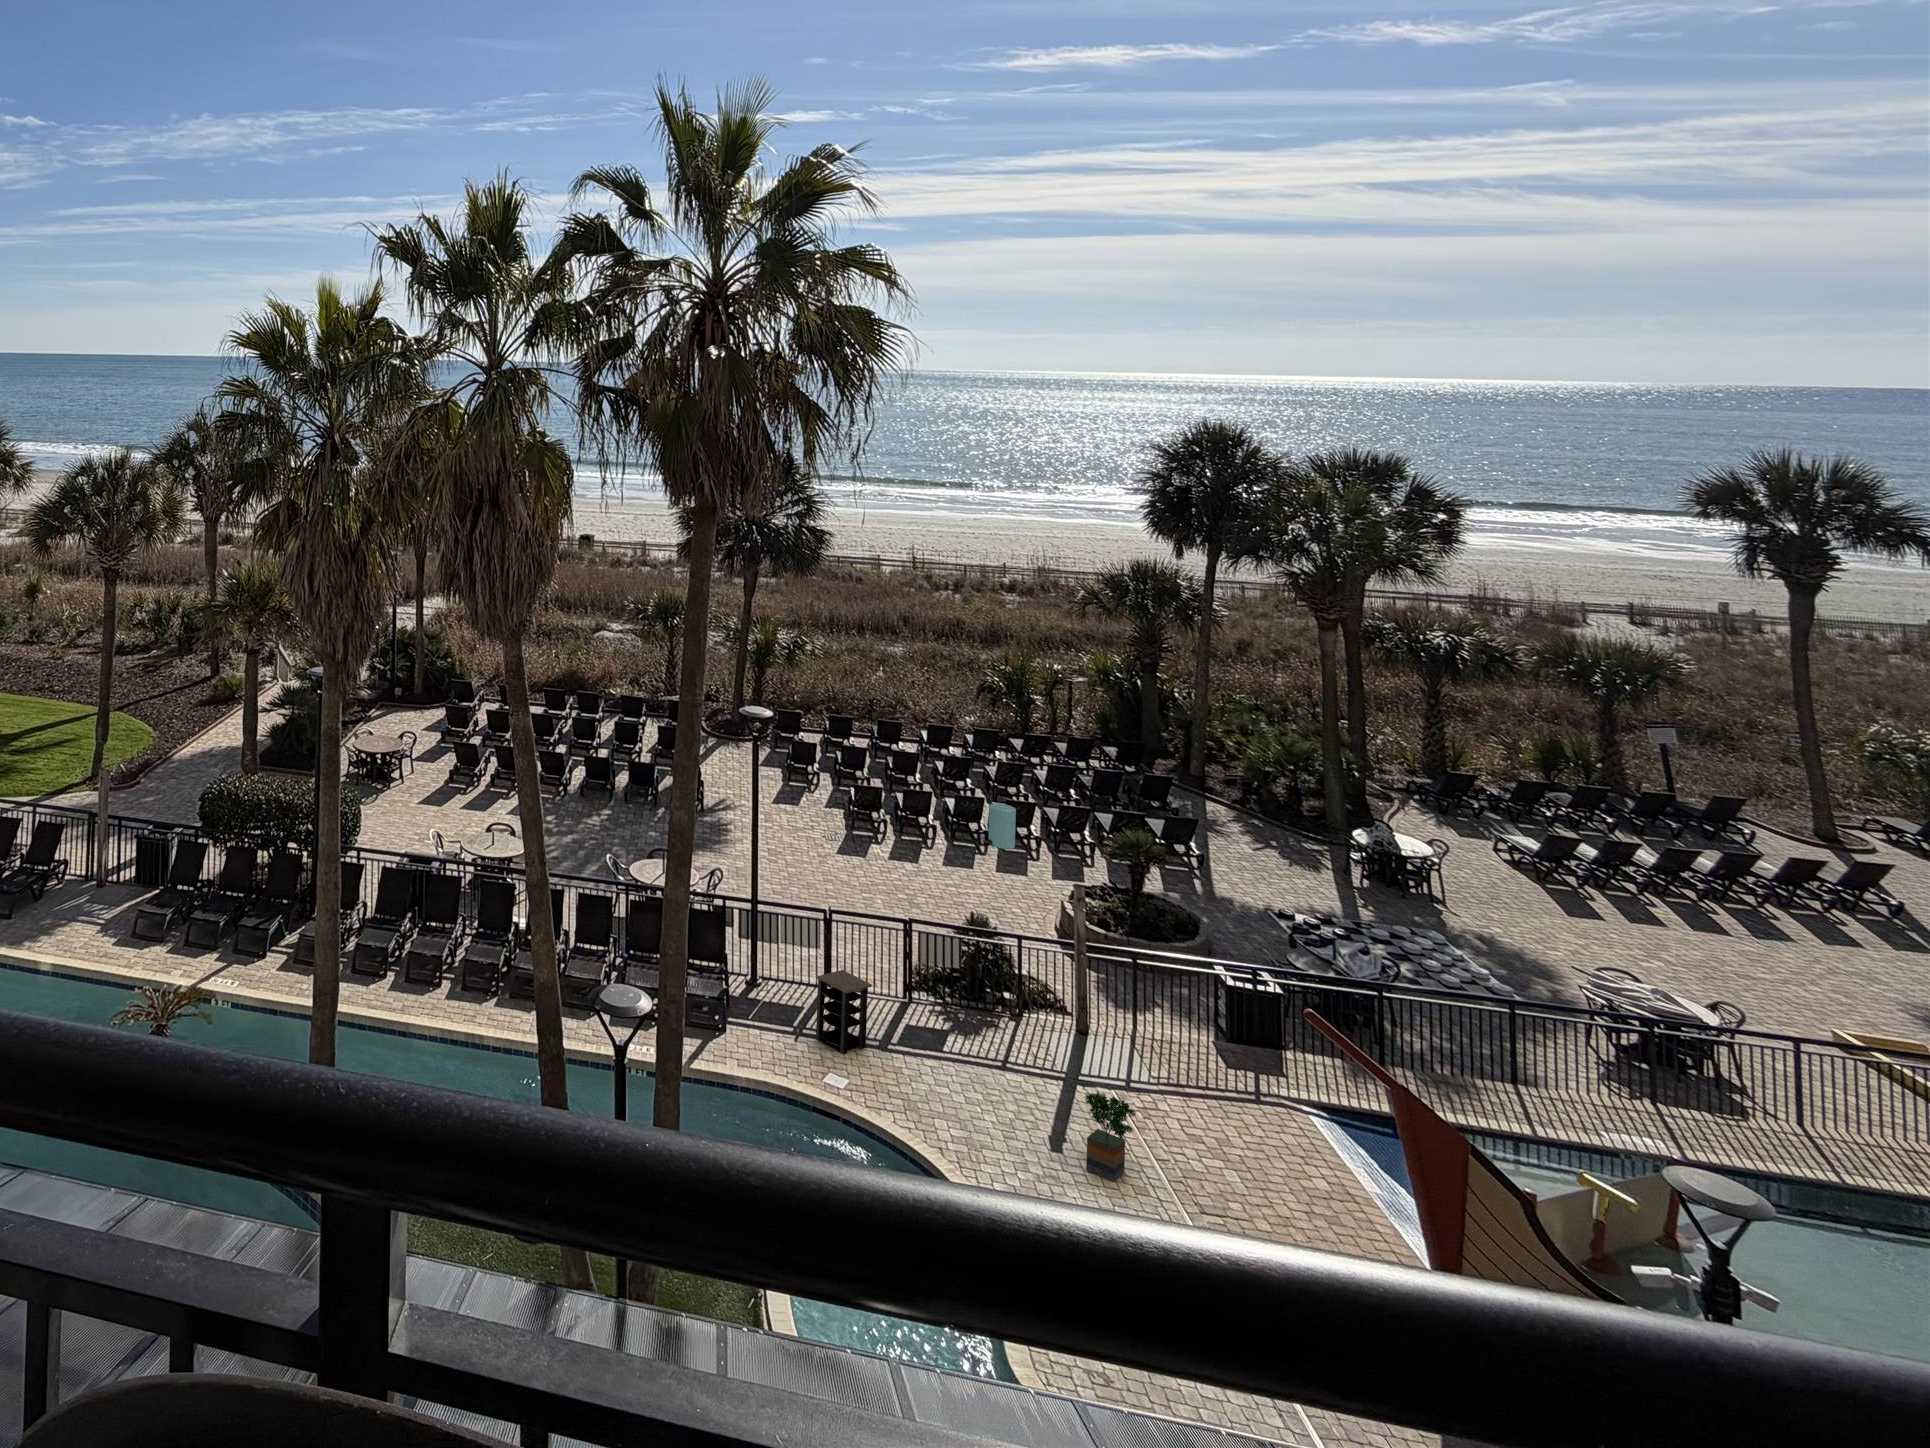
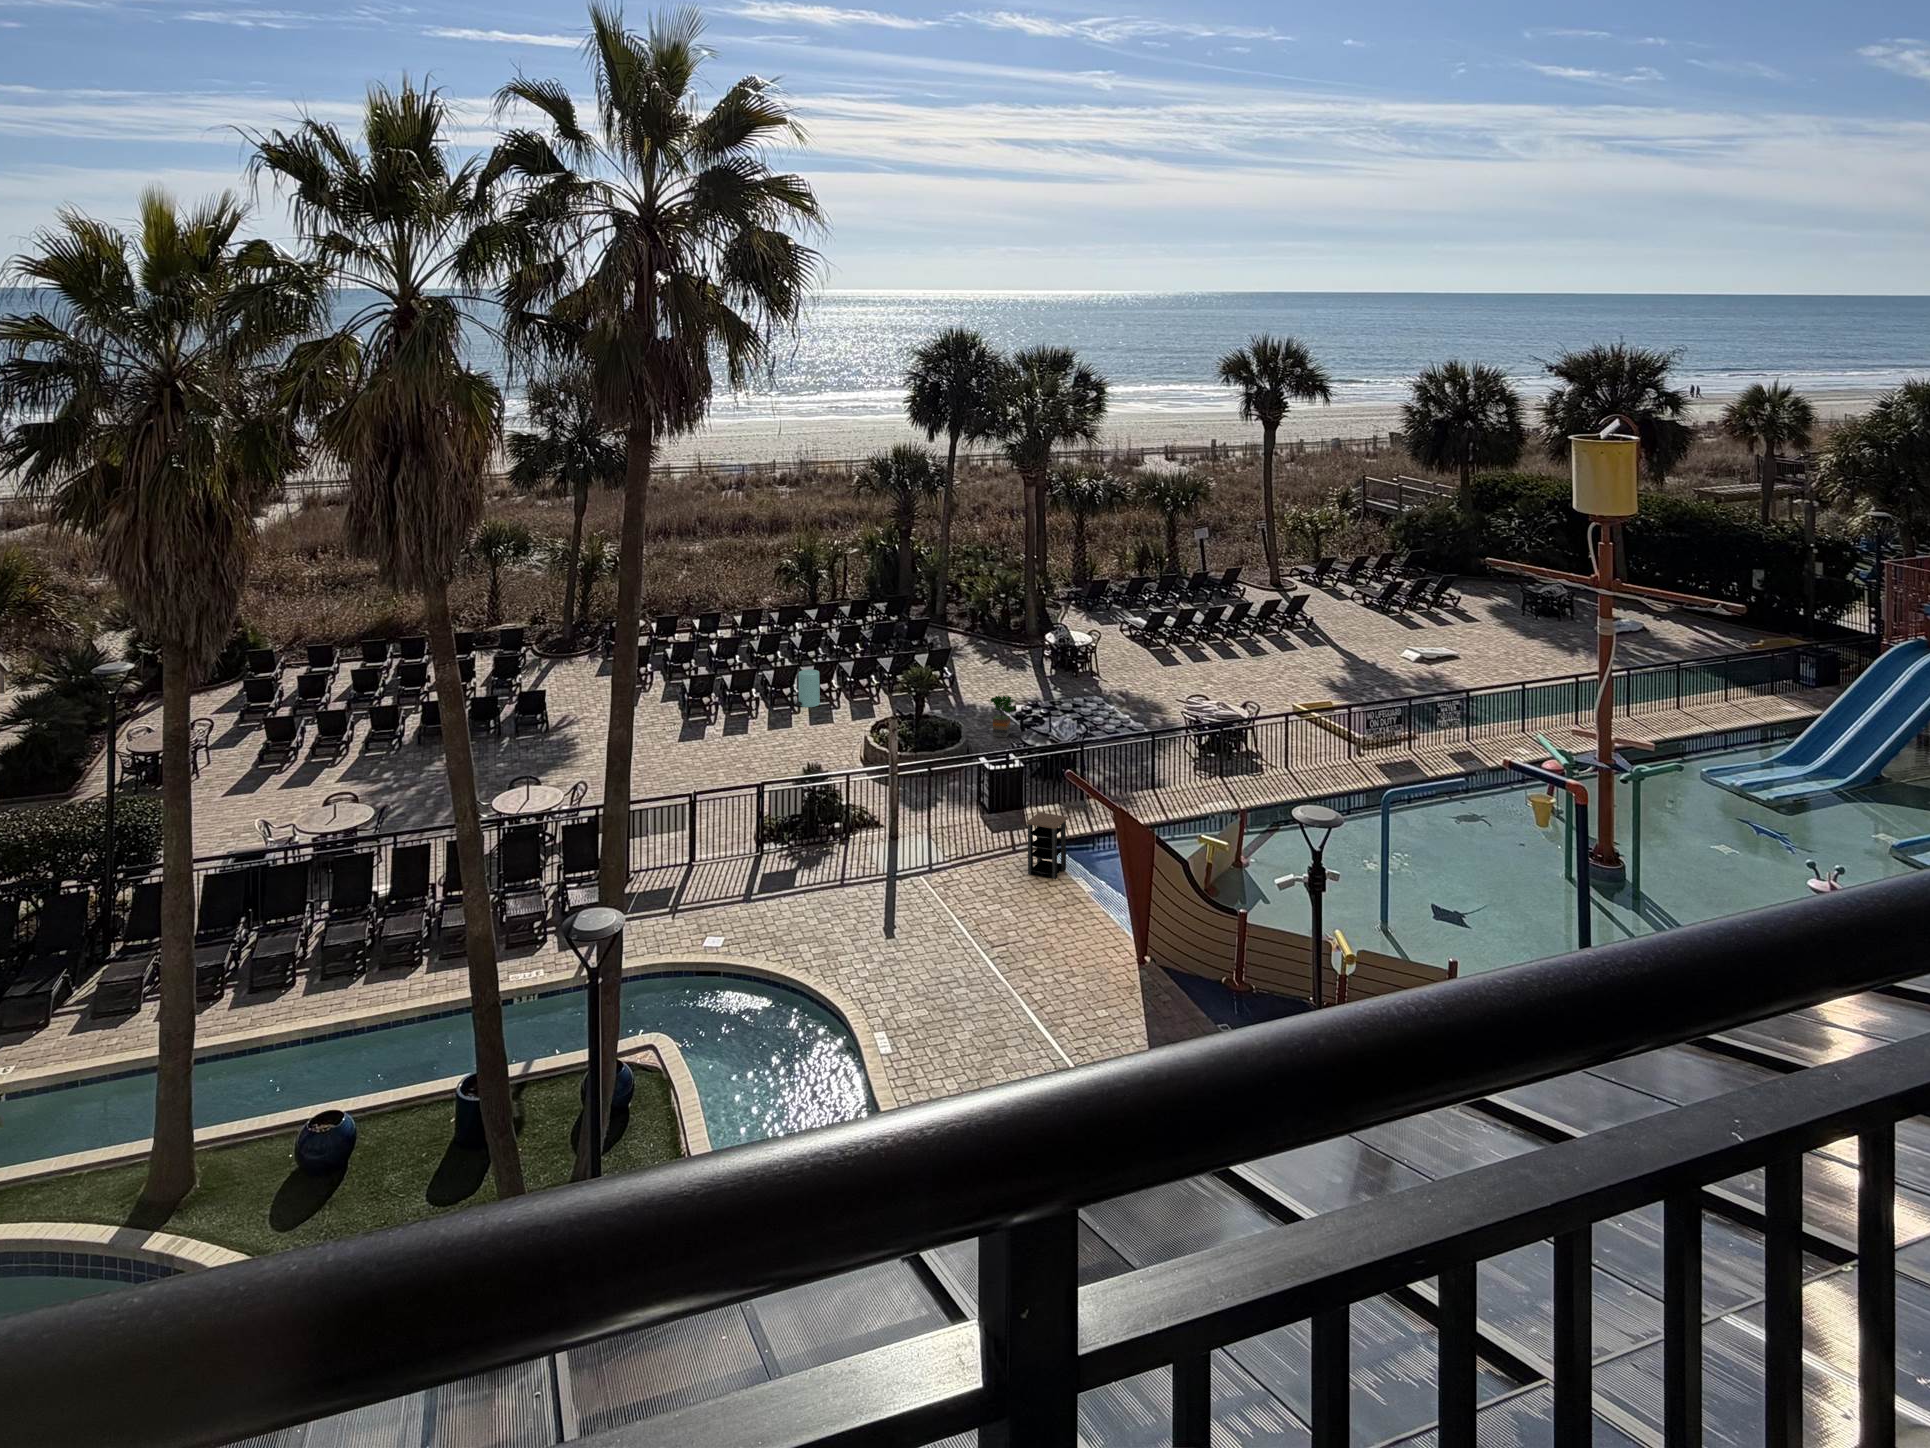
side table: present [816,970,872,1054] -> present [1026,812,1068,879]
potted tree: present [1085,1092,1136,1182] -> present [990,695,1014,737]

